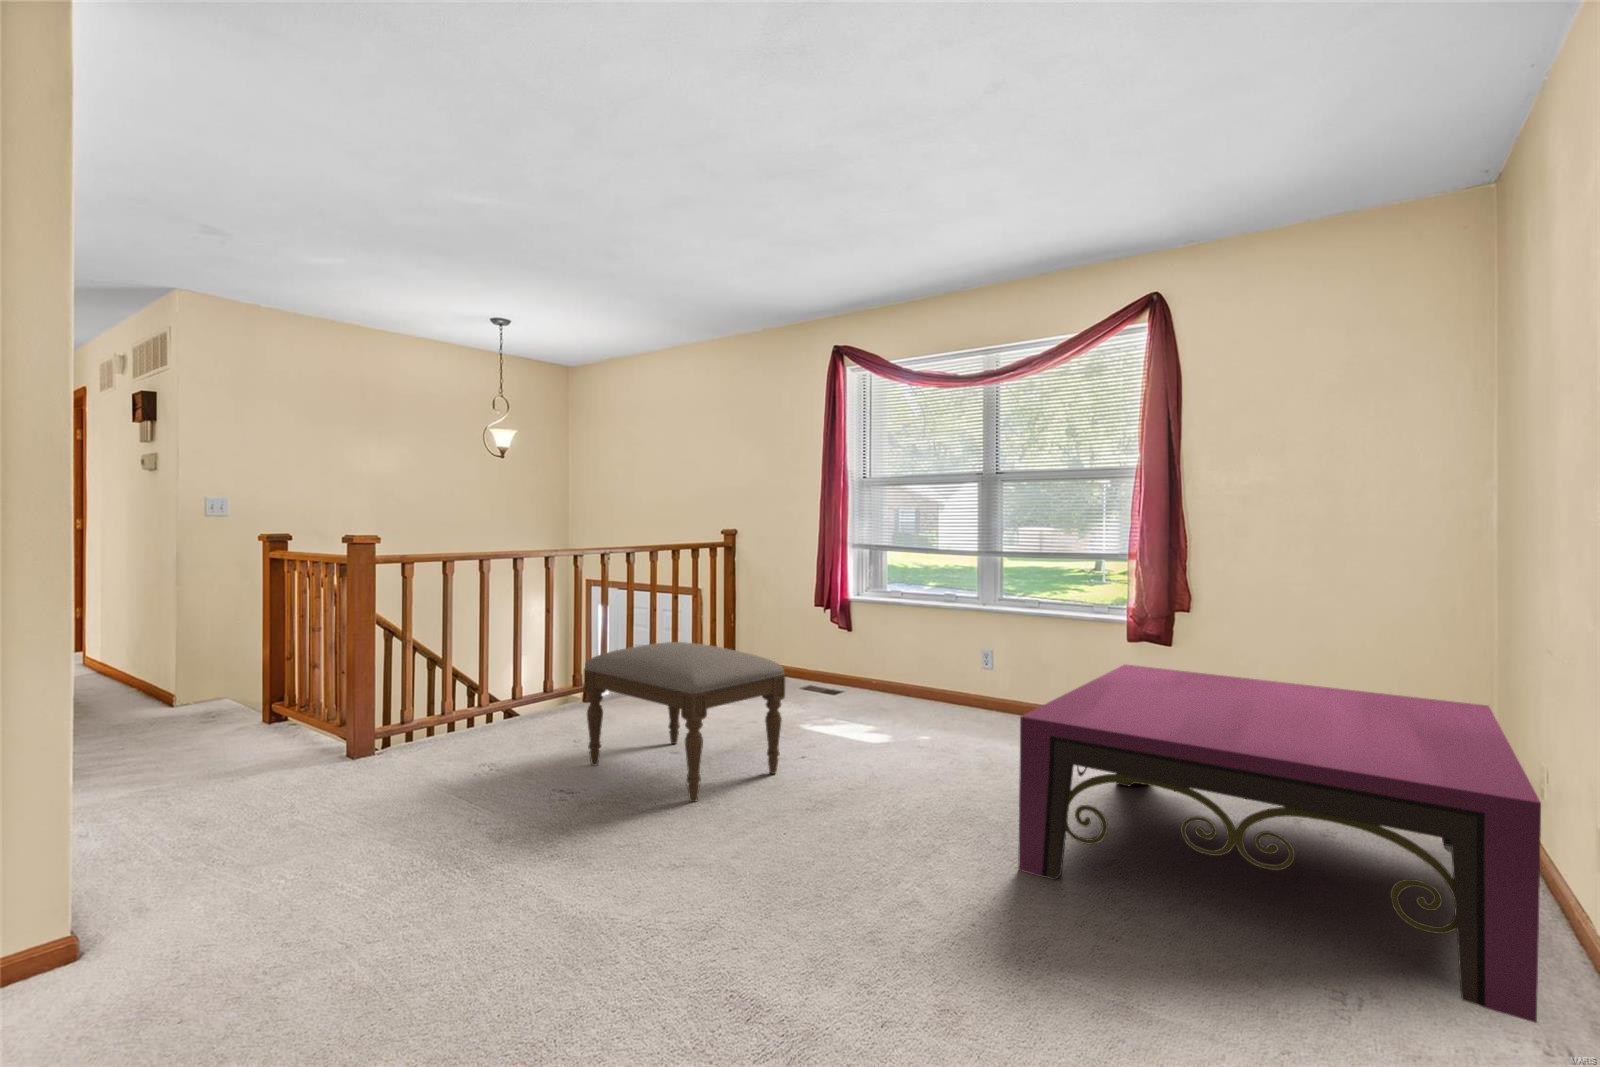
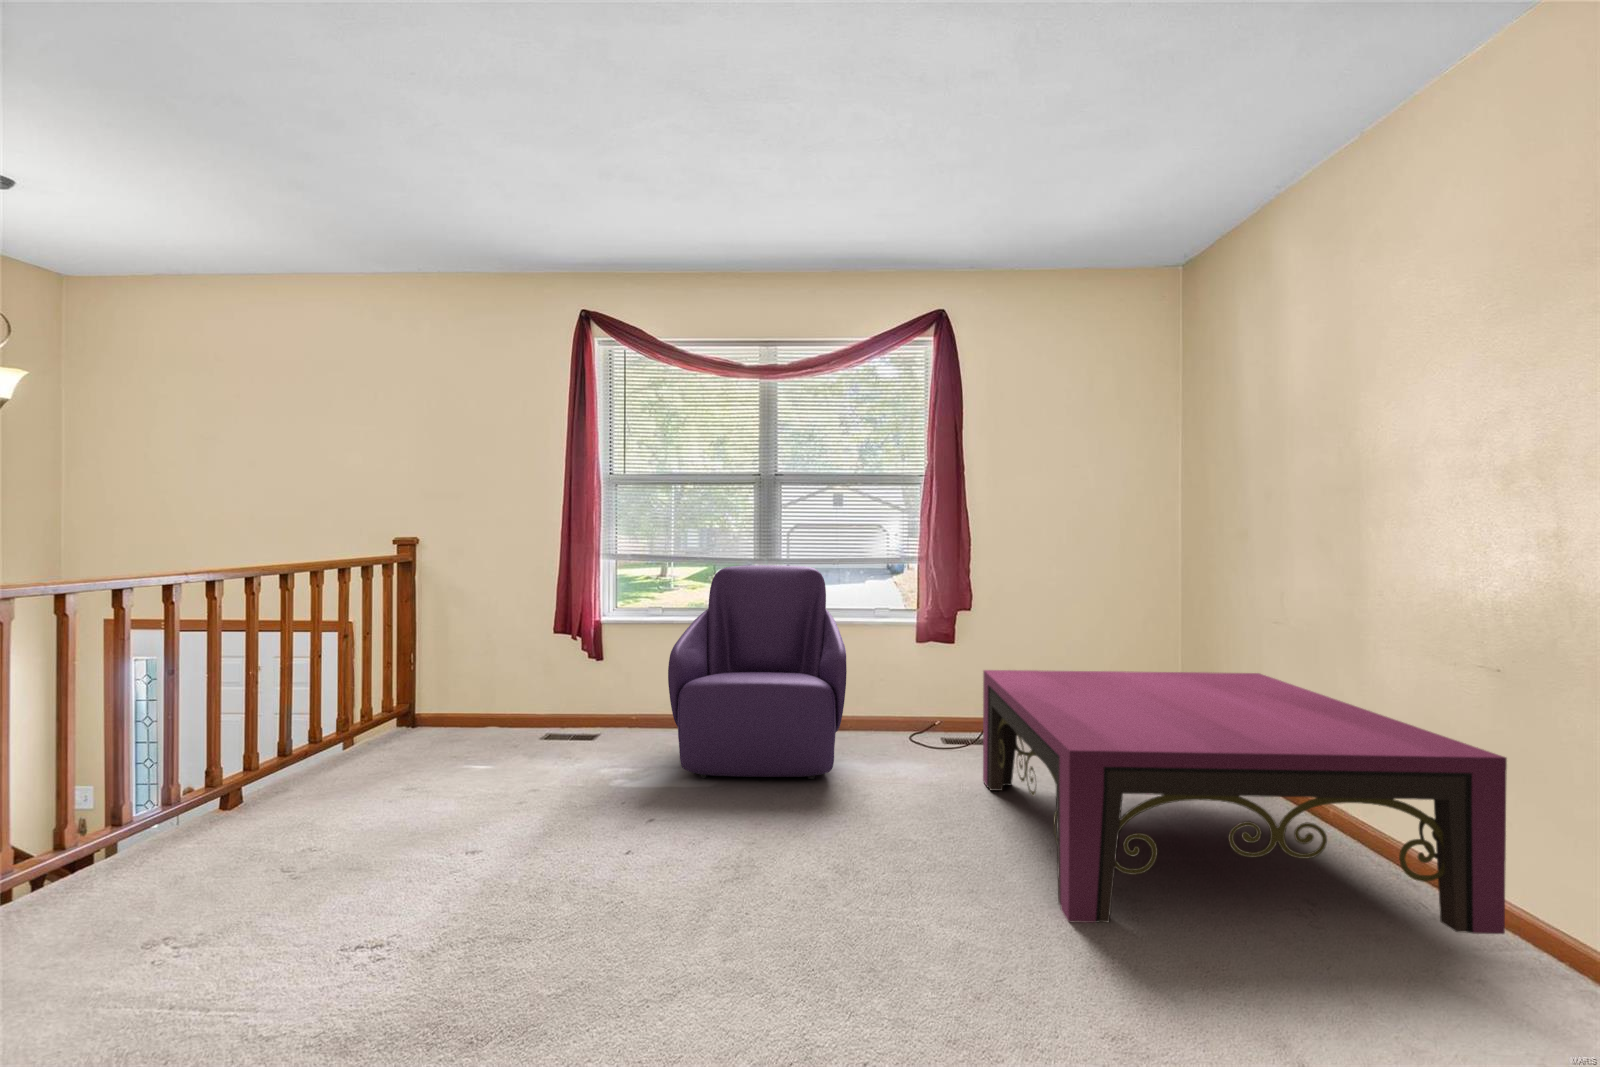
armchair: none [852,556,1023,746] -> present [668,565,847,779]
ottoman: present [584,642,785,802] -> none [356,711,681,958]

